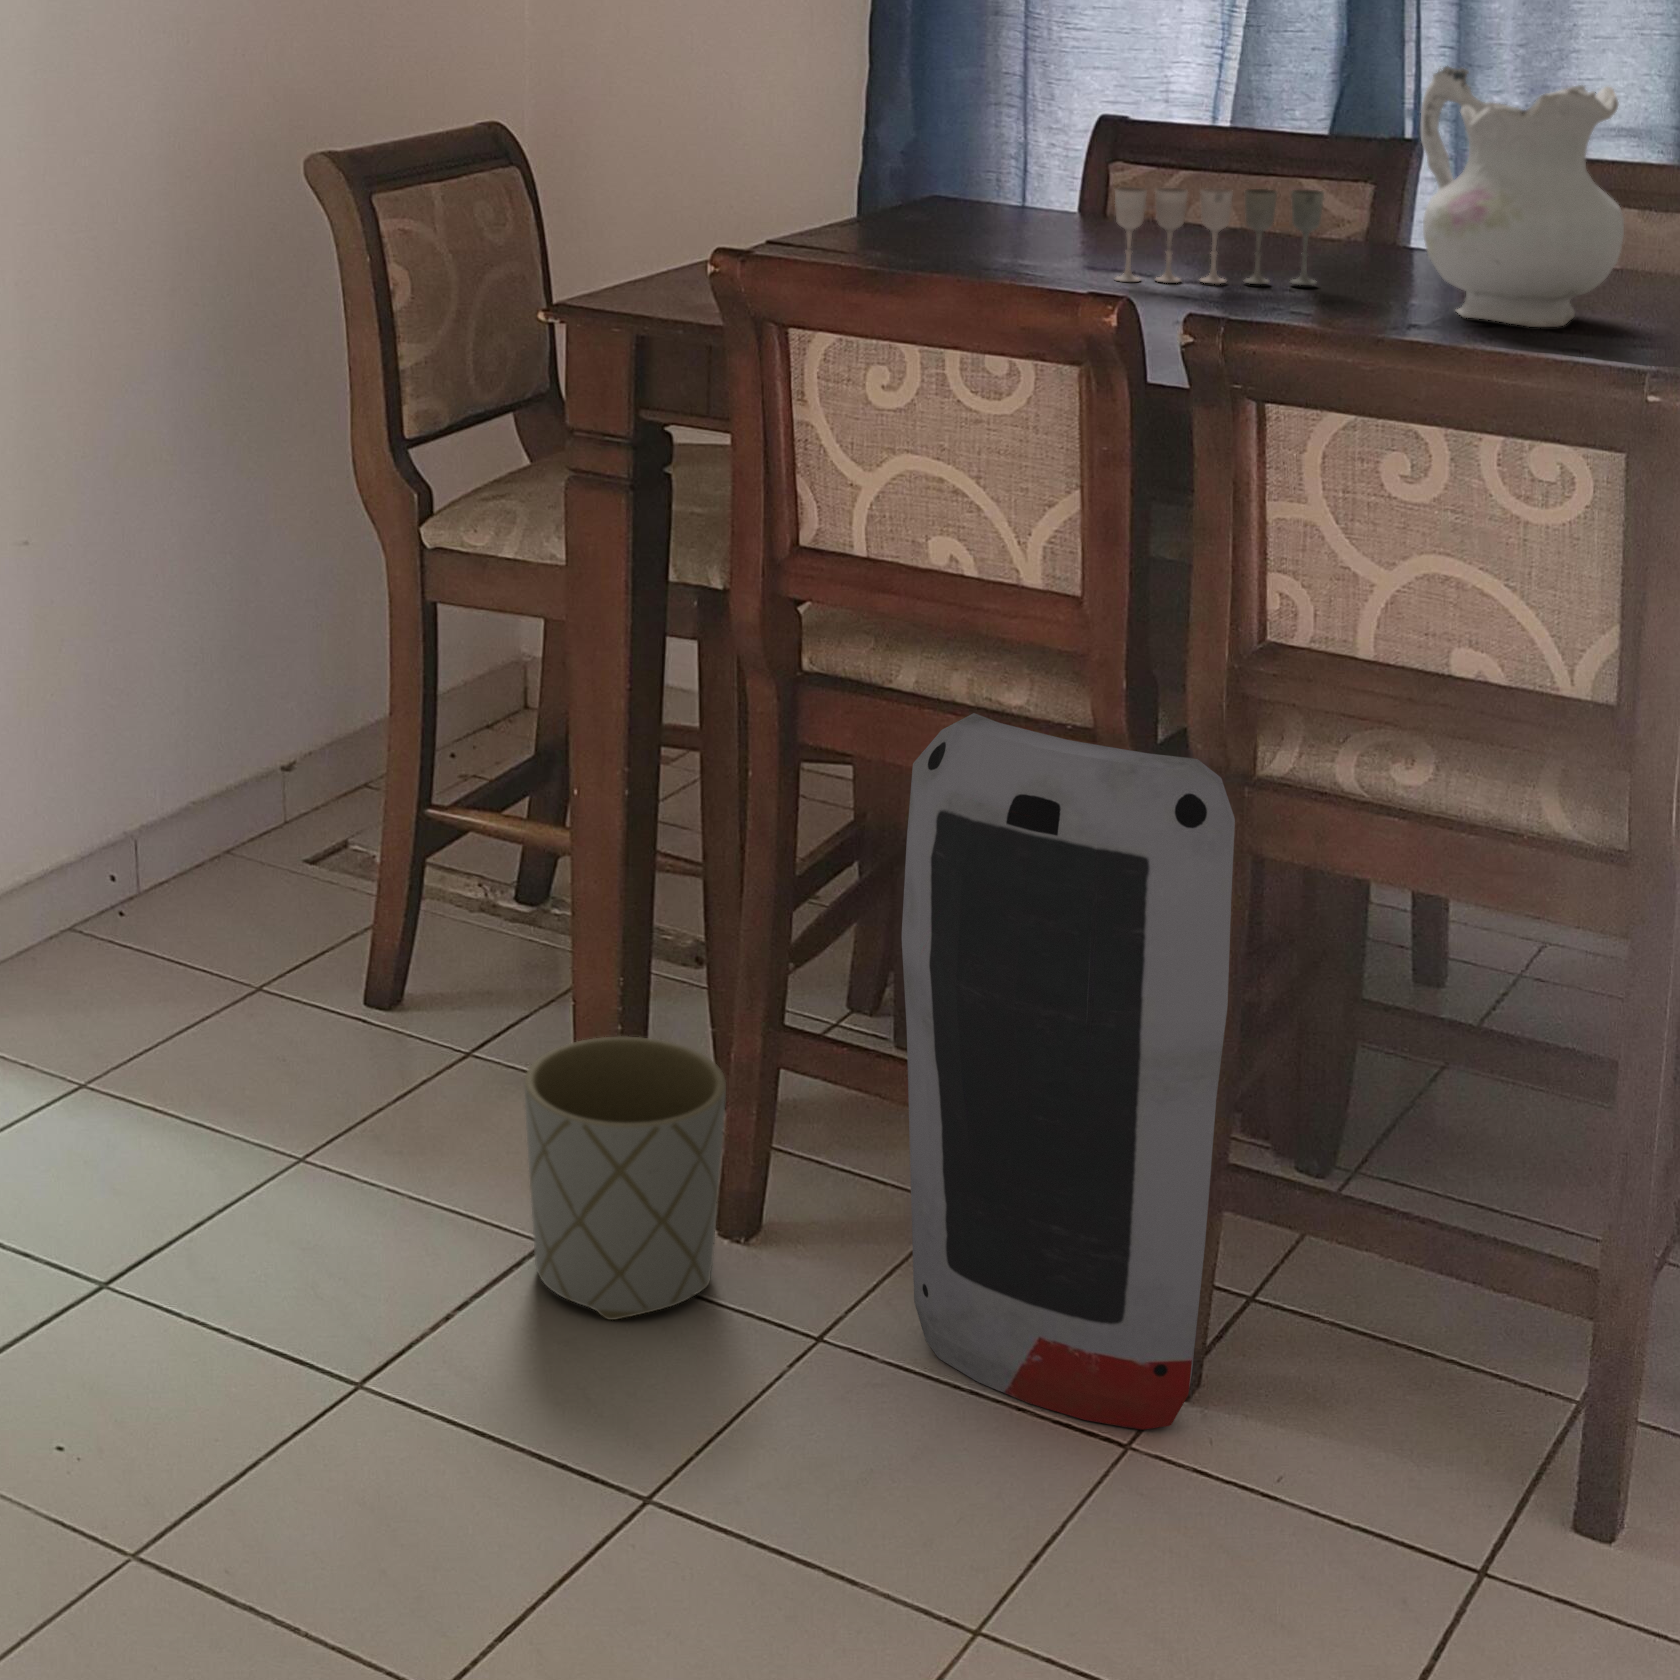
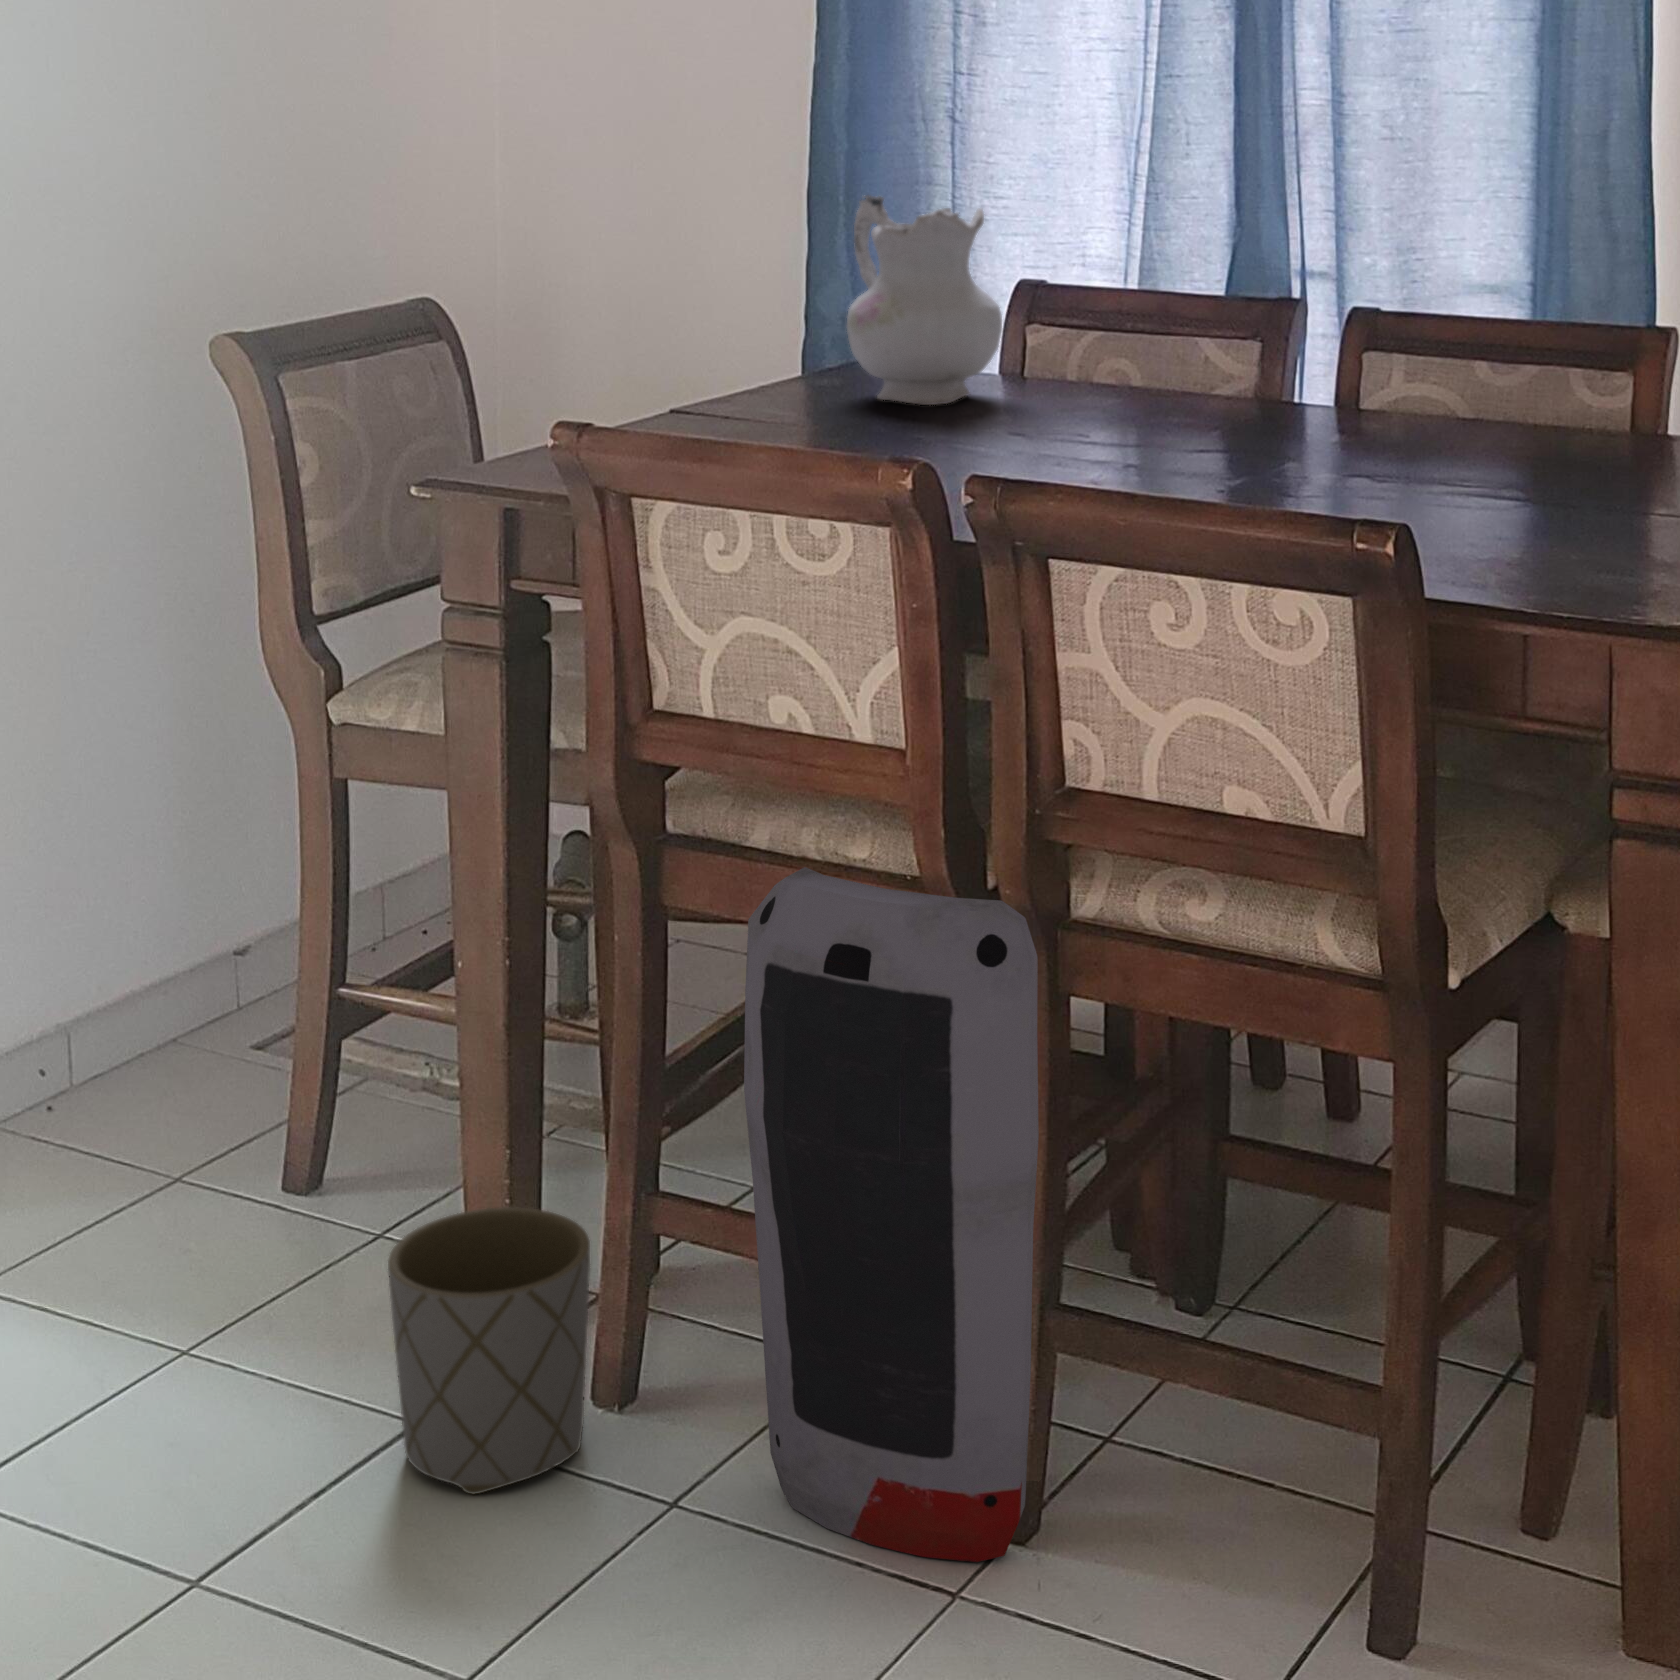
ceramic pitcher: present [1421,66,1624,327] -> present [847,195,1002,405]
wine glass: present [1115,187,1324,285] -> none [982,352,1176,444]

